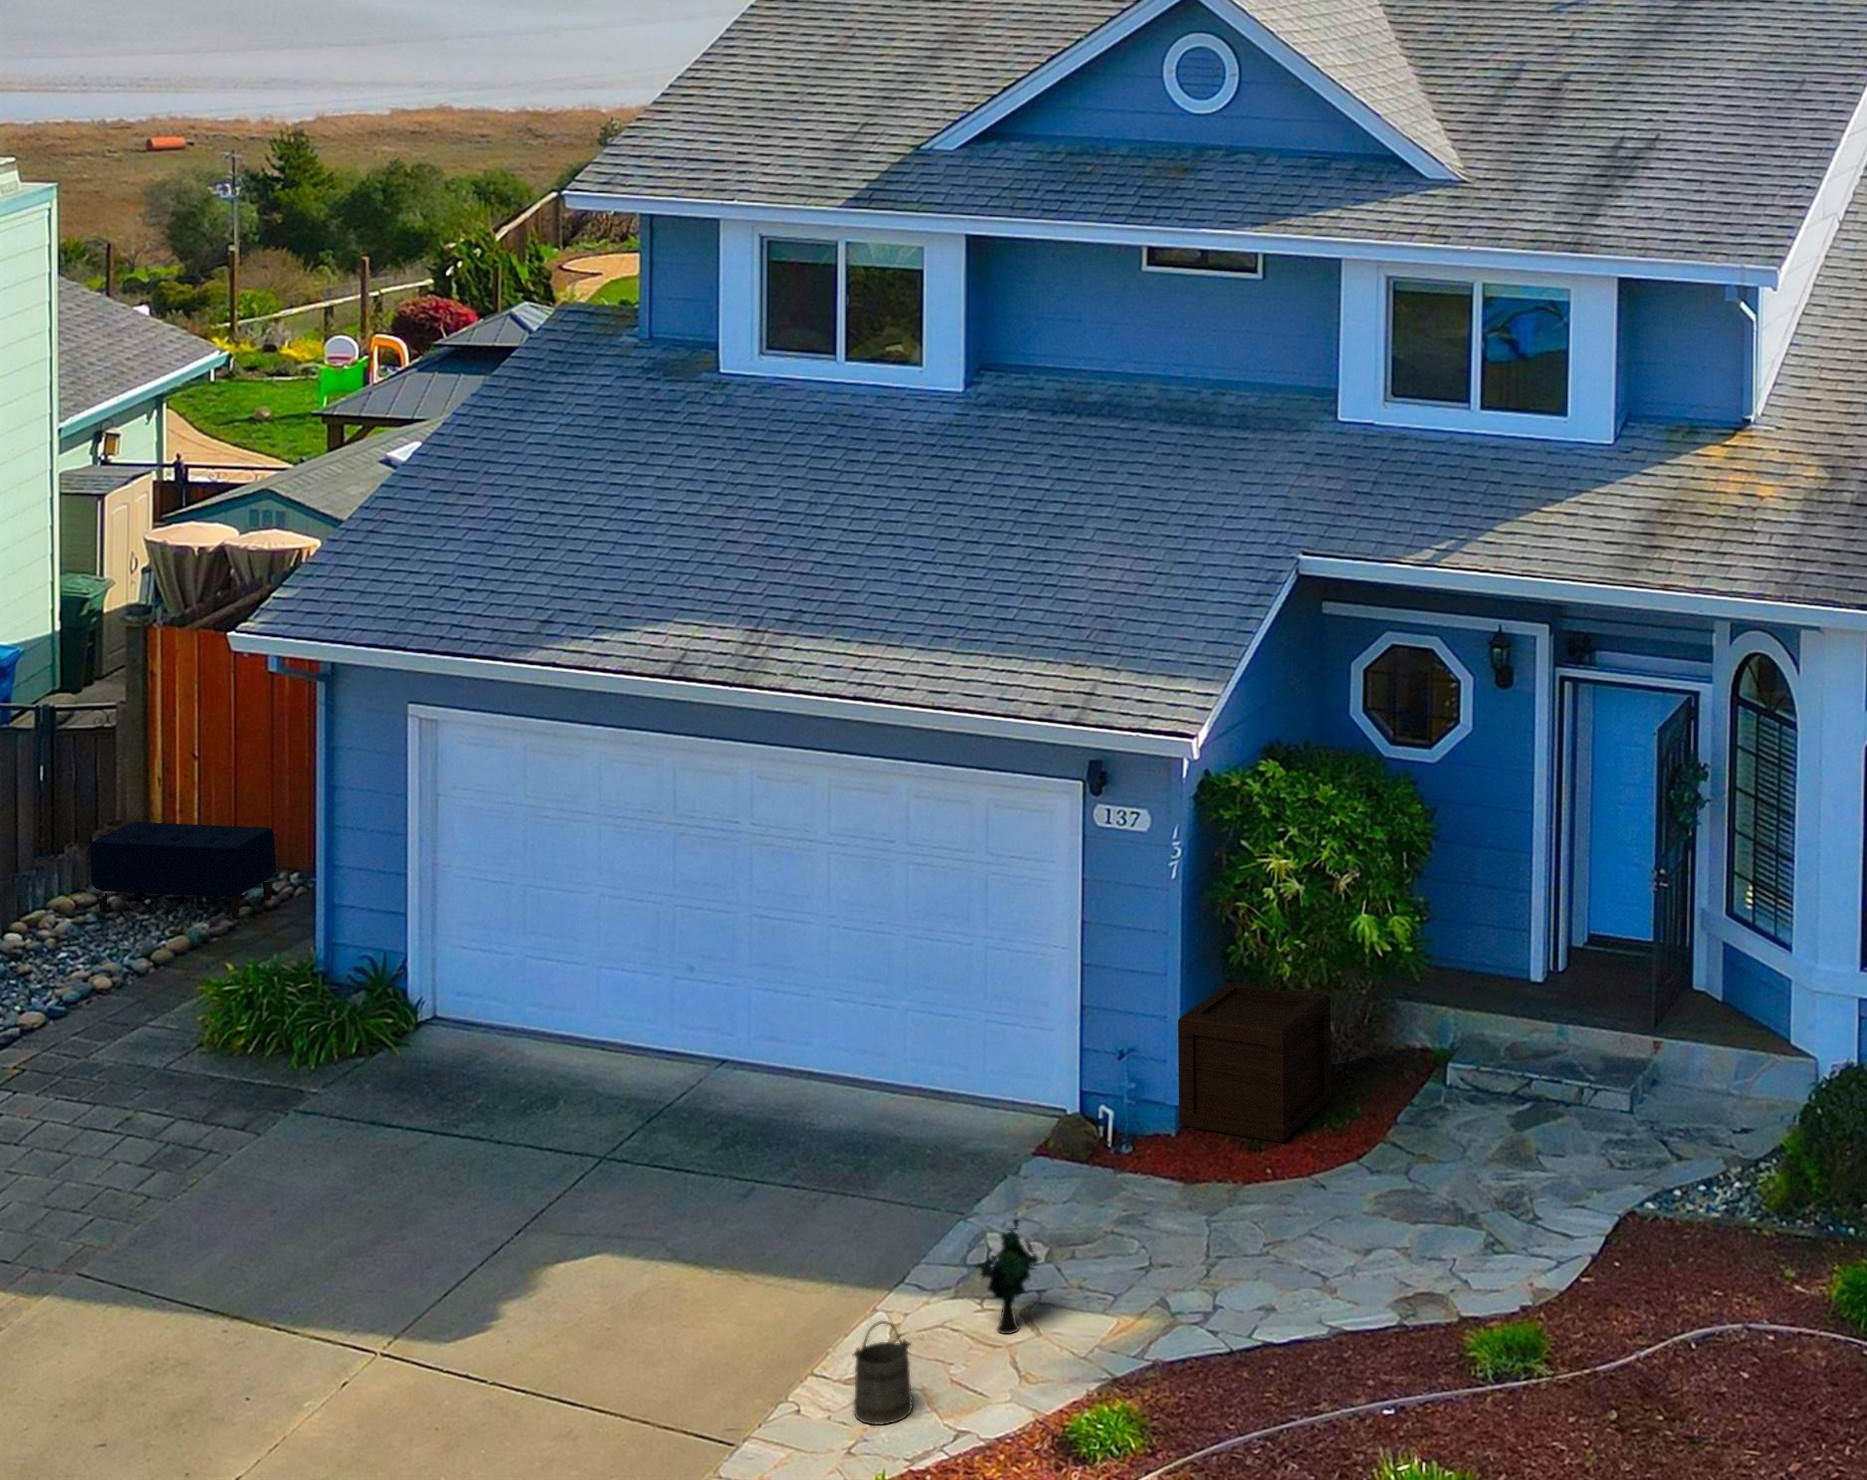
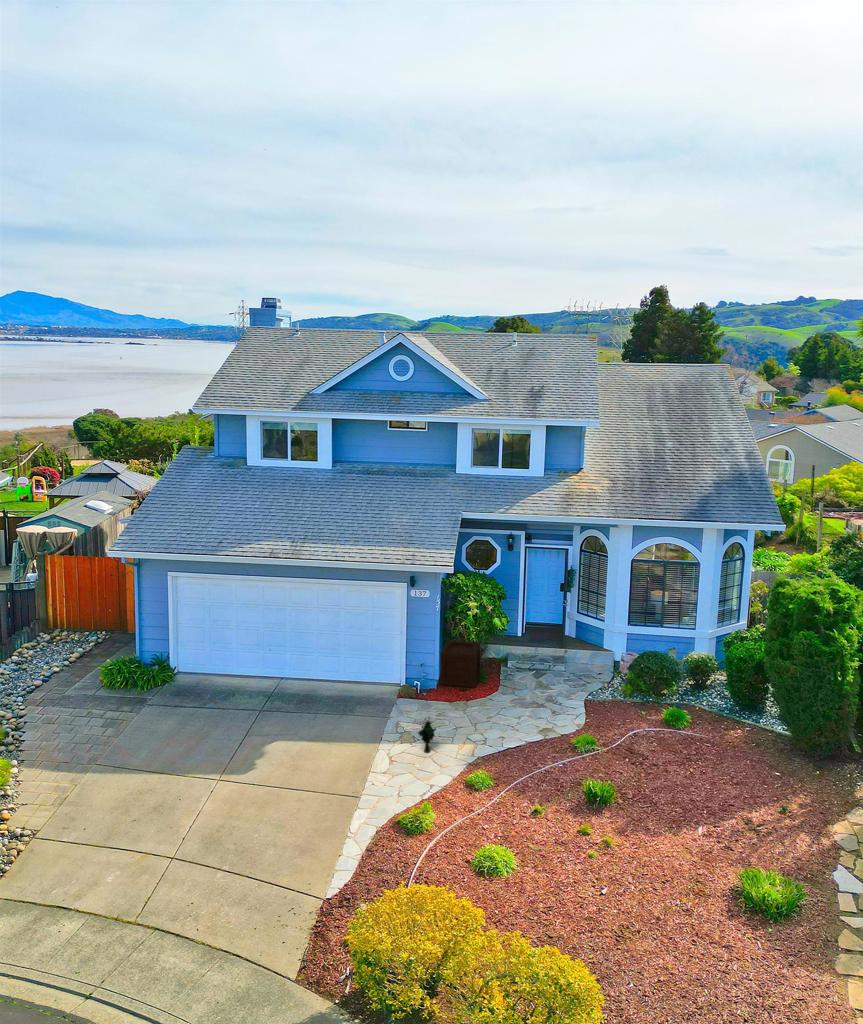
bench: present [90,822,276,919] -> none [52,614,112,644]
bucket: present [852,1321,912,1424] -> none [395,753,414,785]

